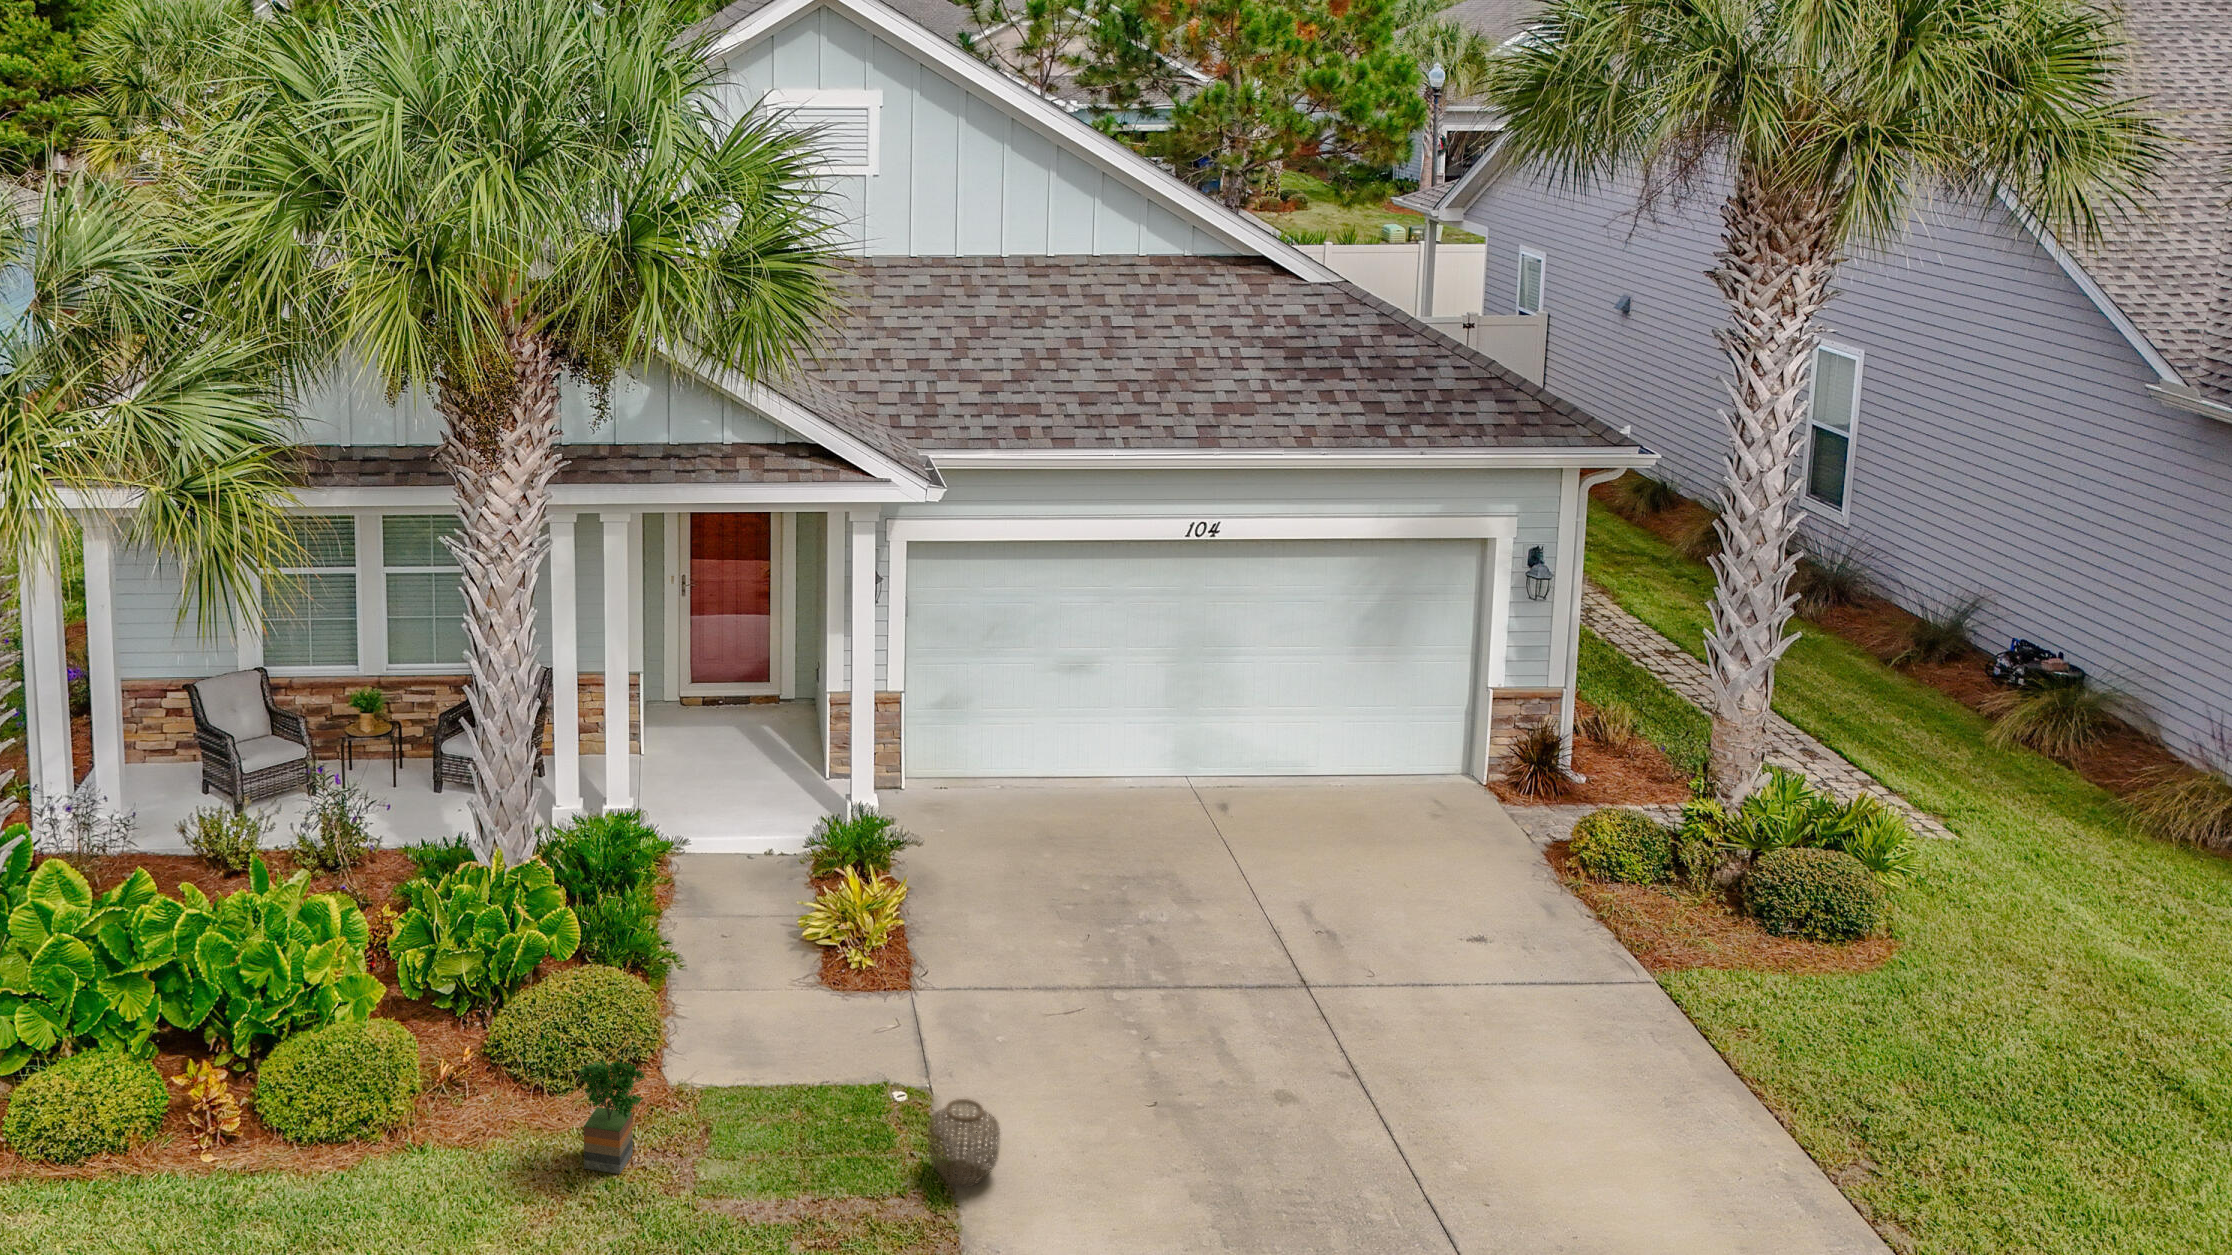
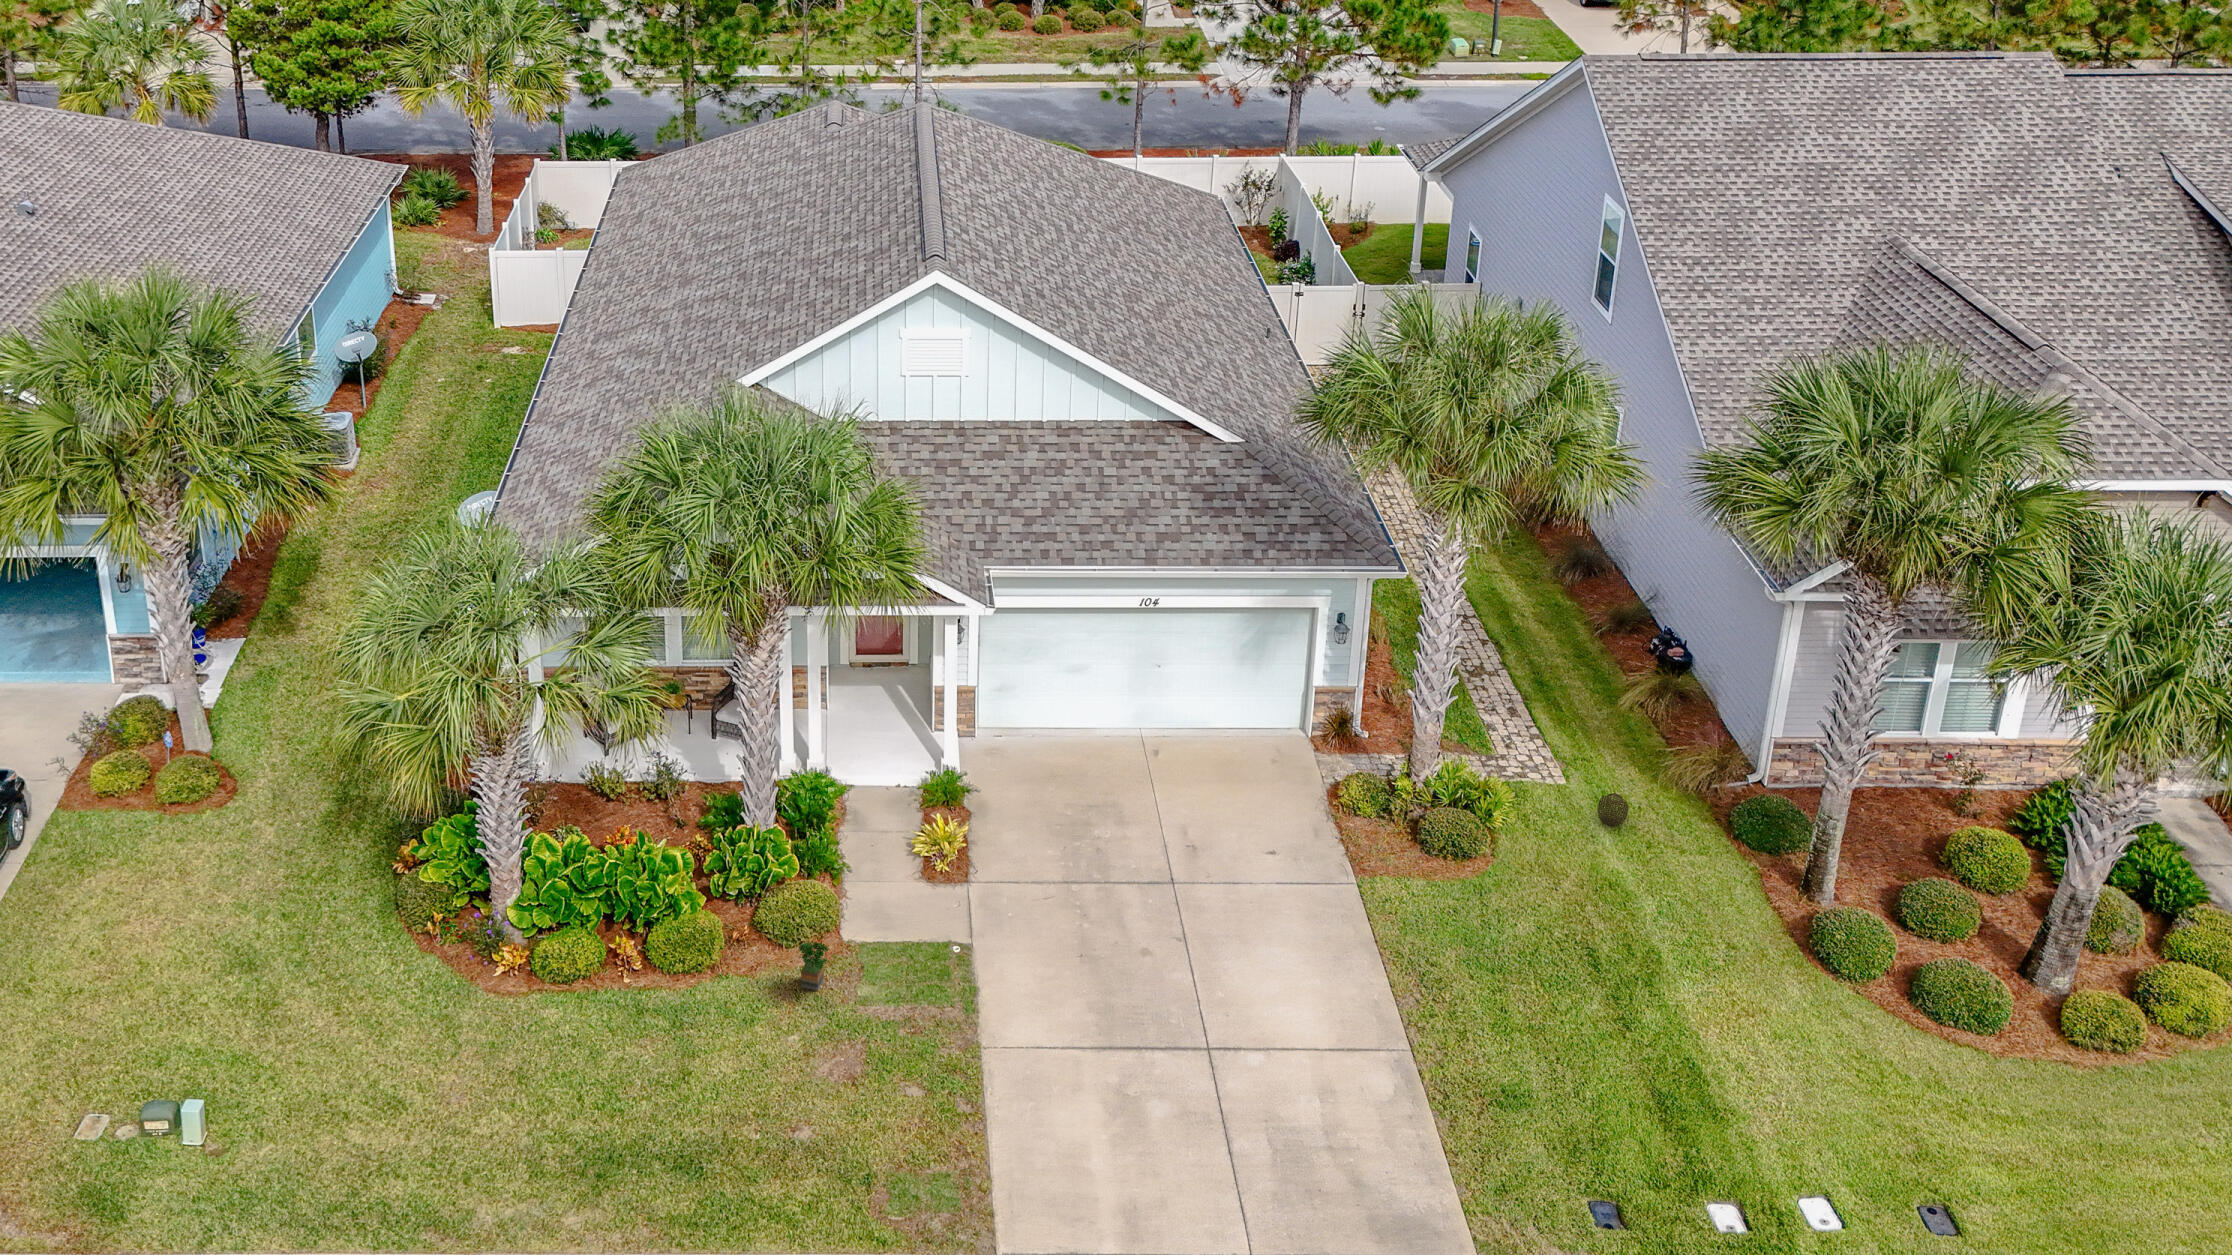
woven basket: present [928,1099,1000,1186] -> present [1598,793,1629,826]

